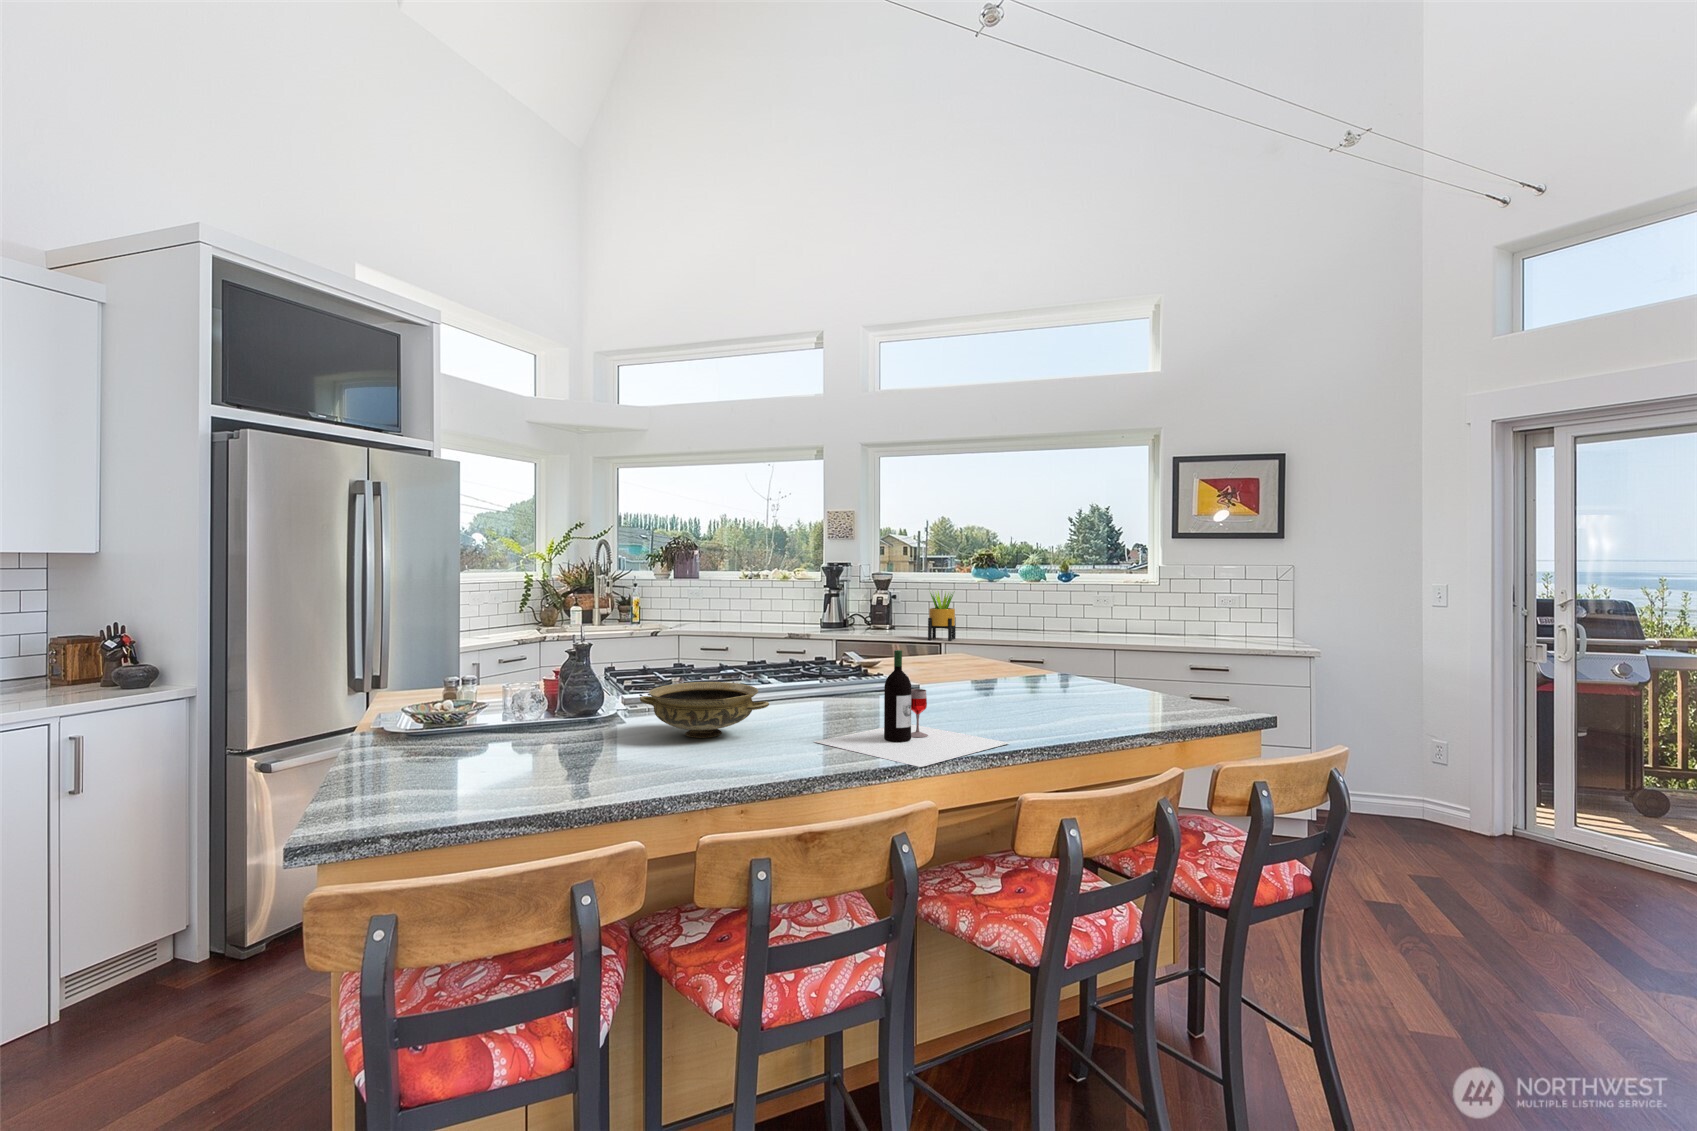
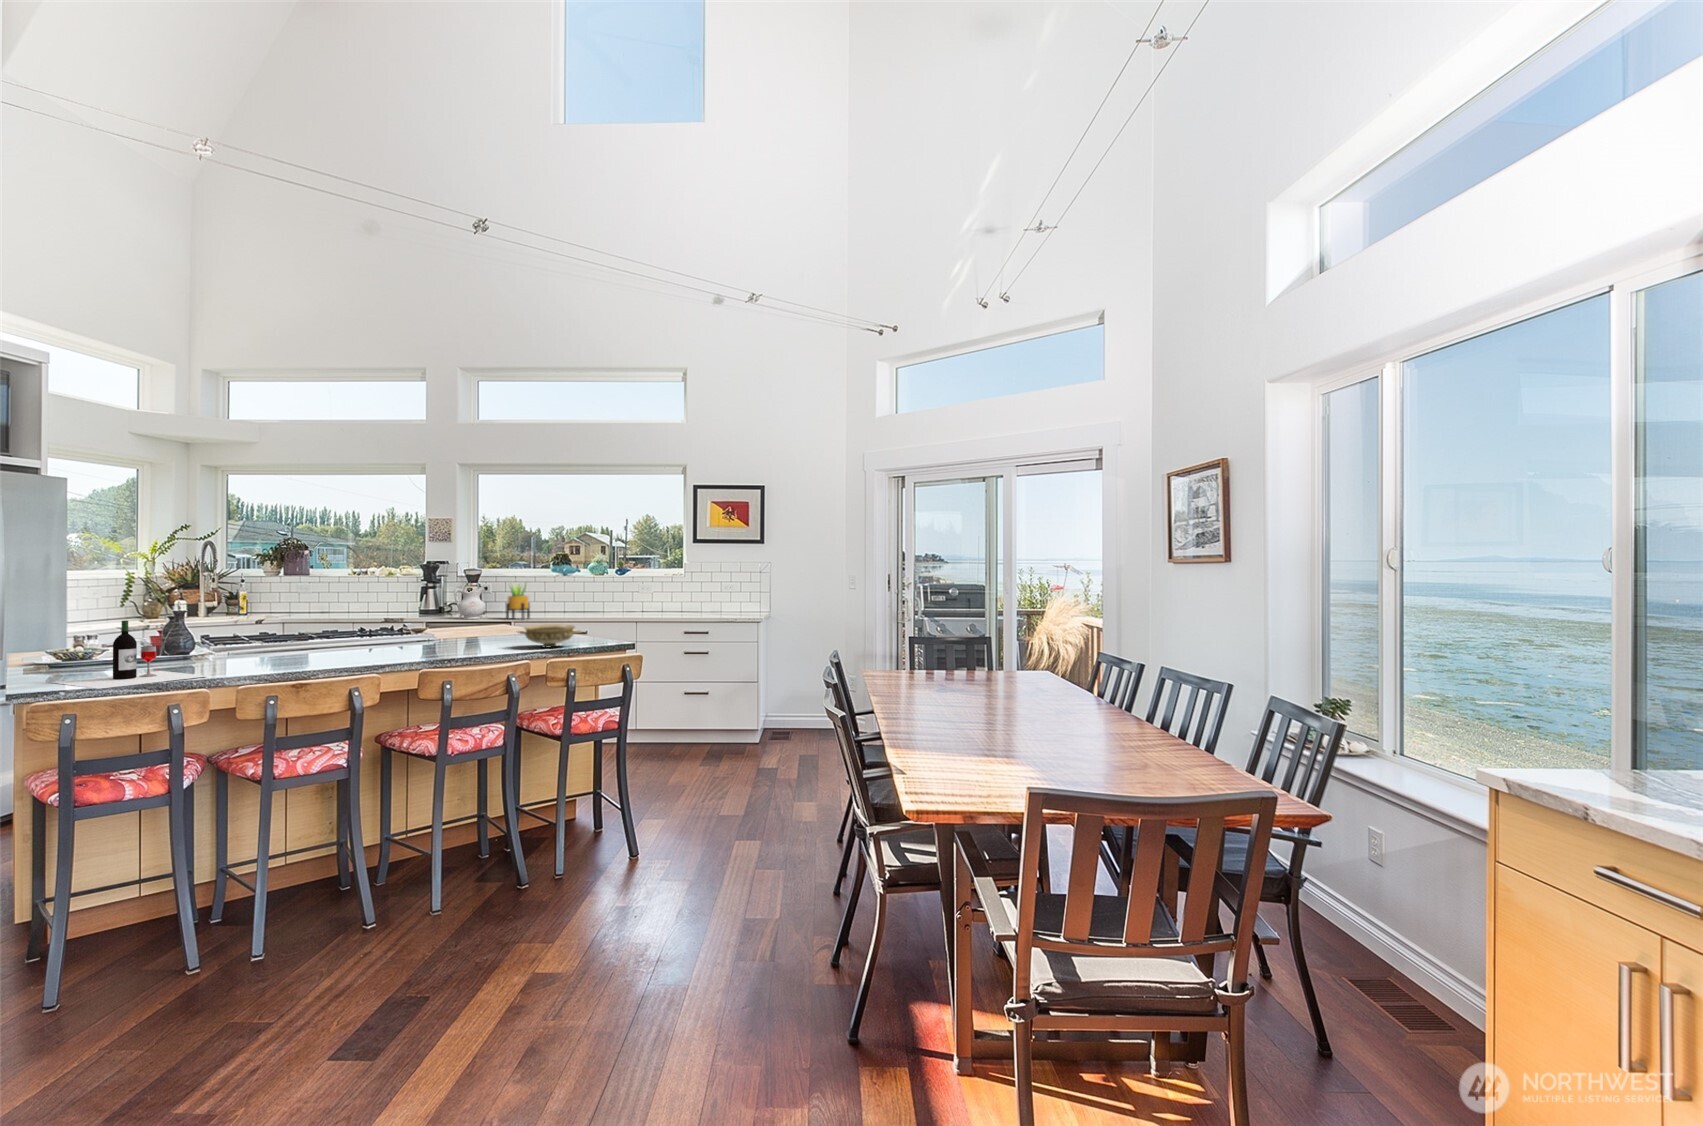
ceramic pitcher: none [862,595,899,637] -> present [454,587,486,619]
wine bottle: present [815,650,1009,767] -> present [52,621,207,689]
ceramic bowl: present [640,682,769,738] -> present [518,624,581,647]

